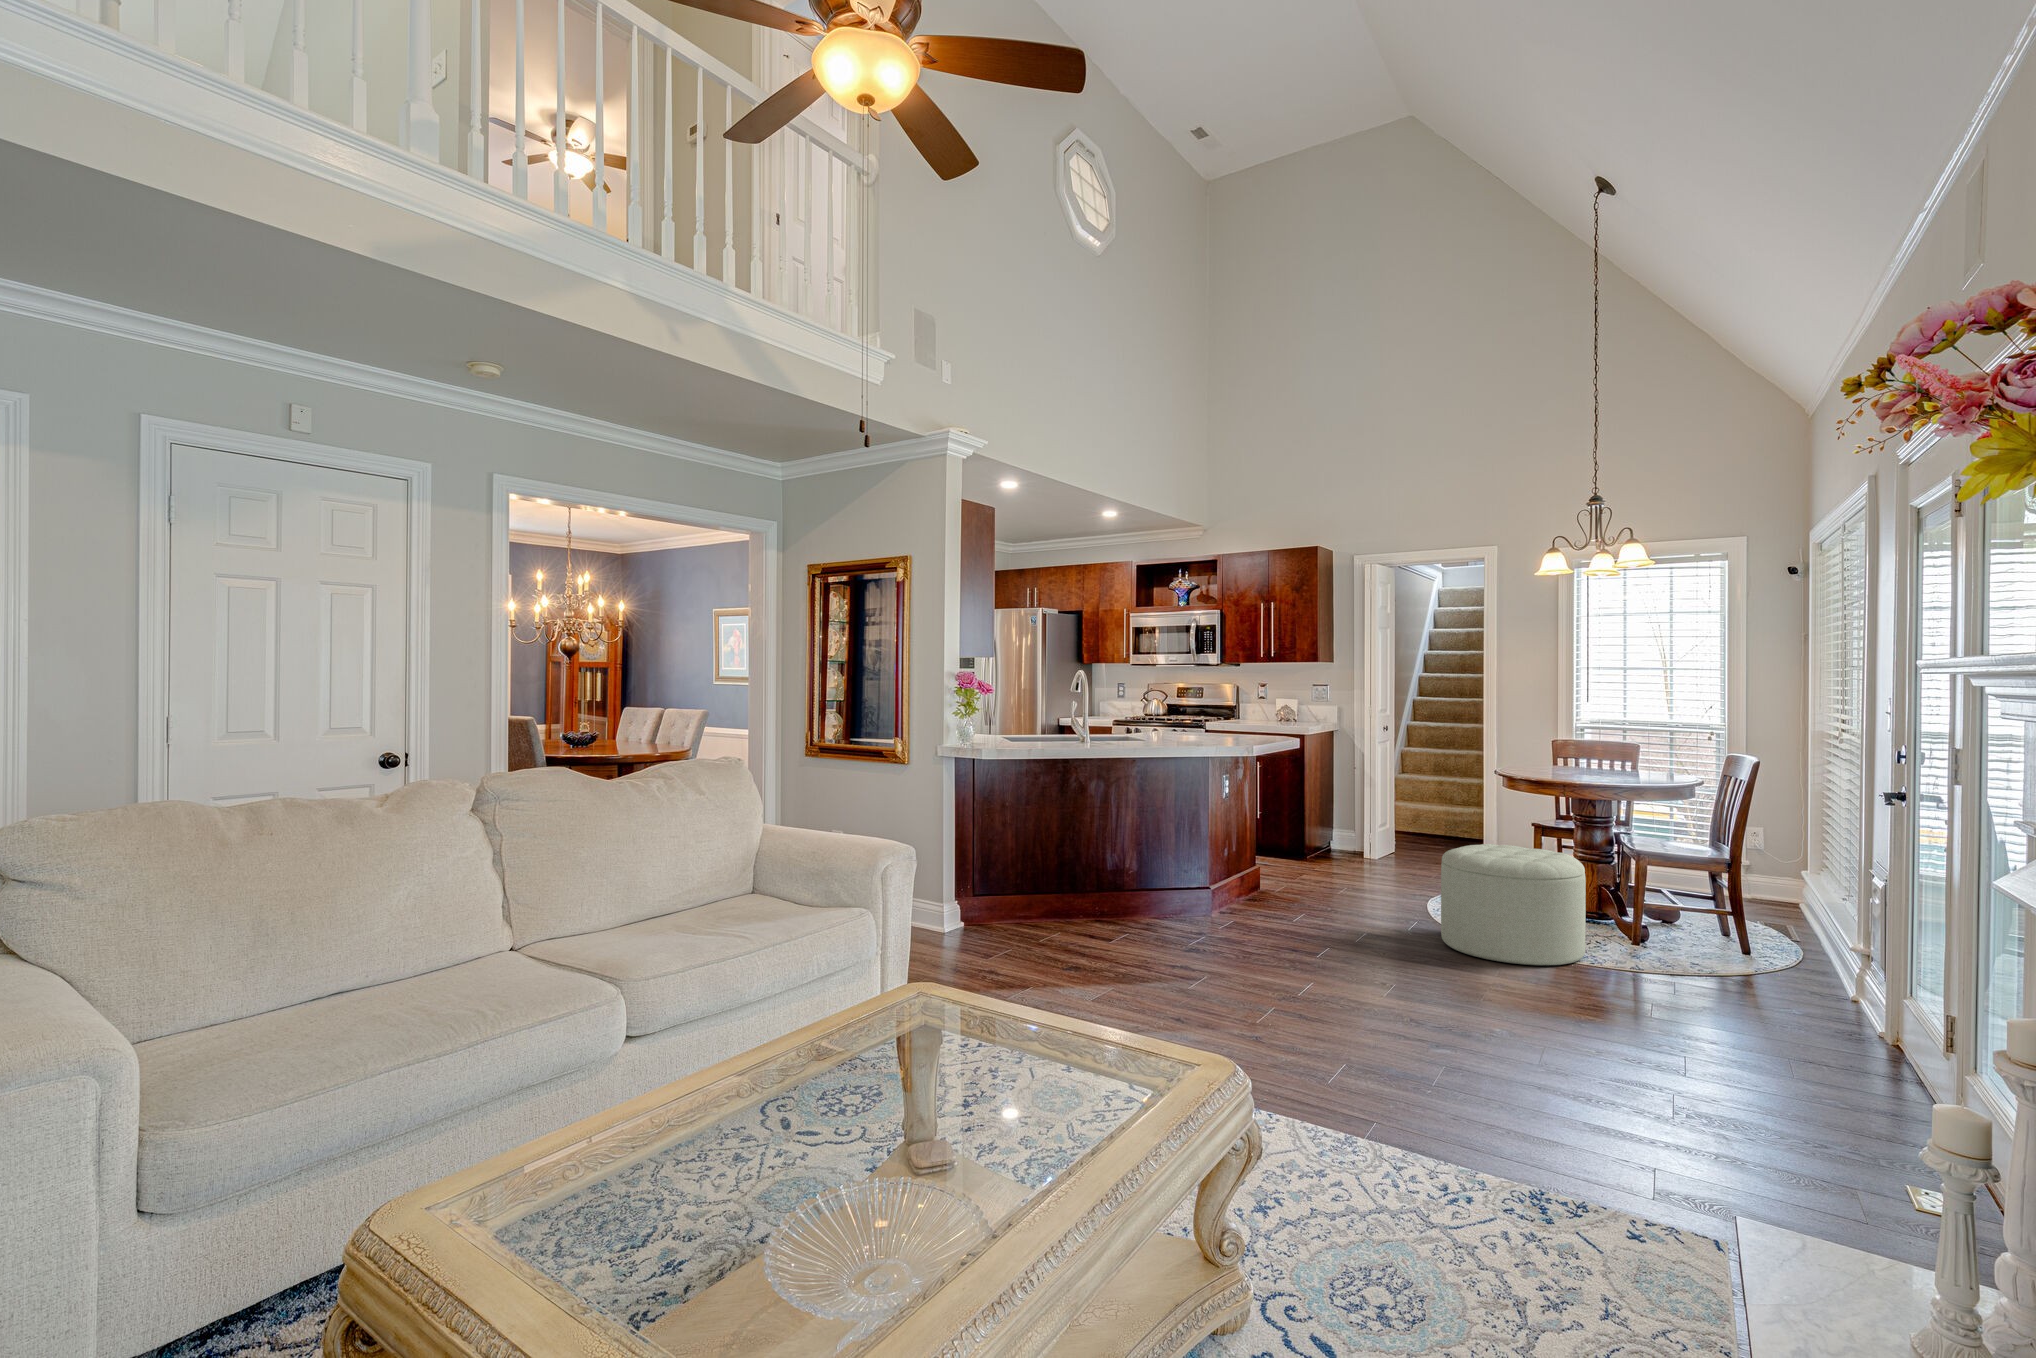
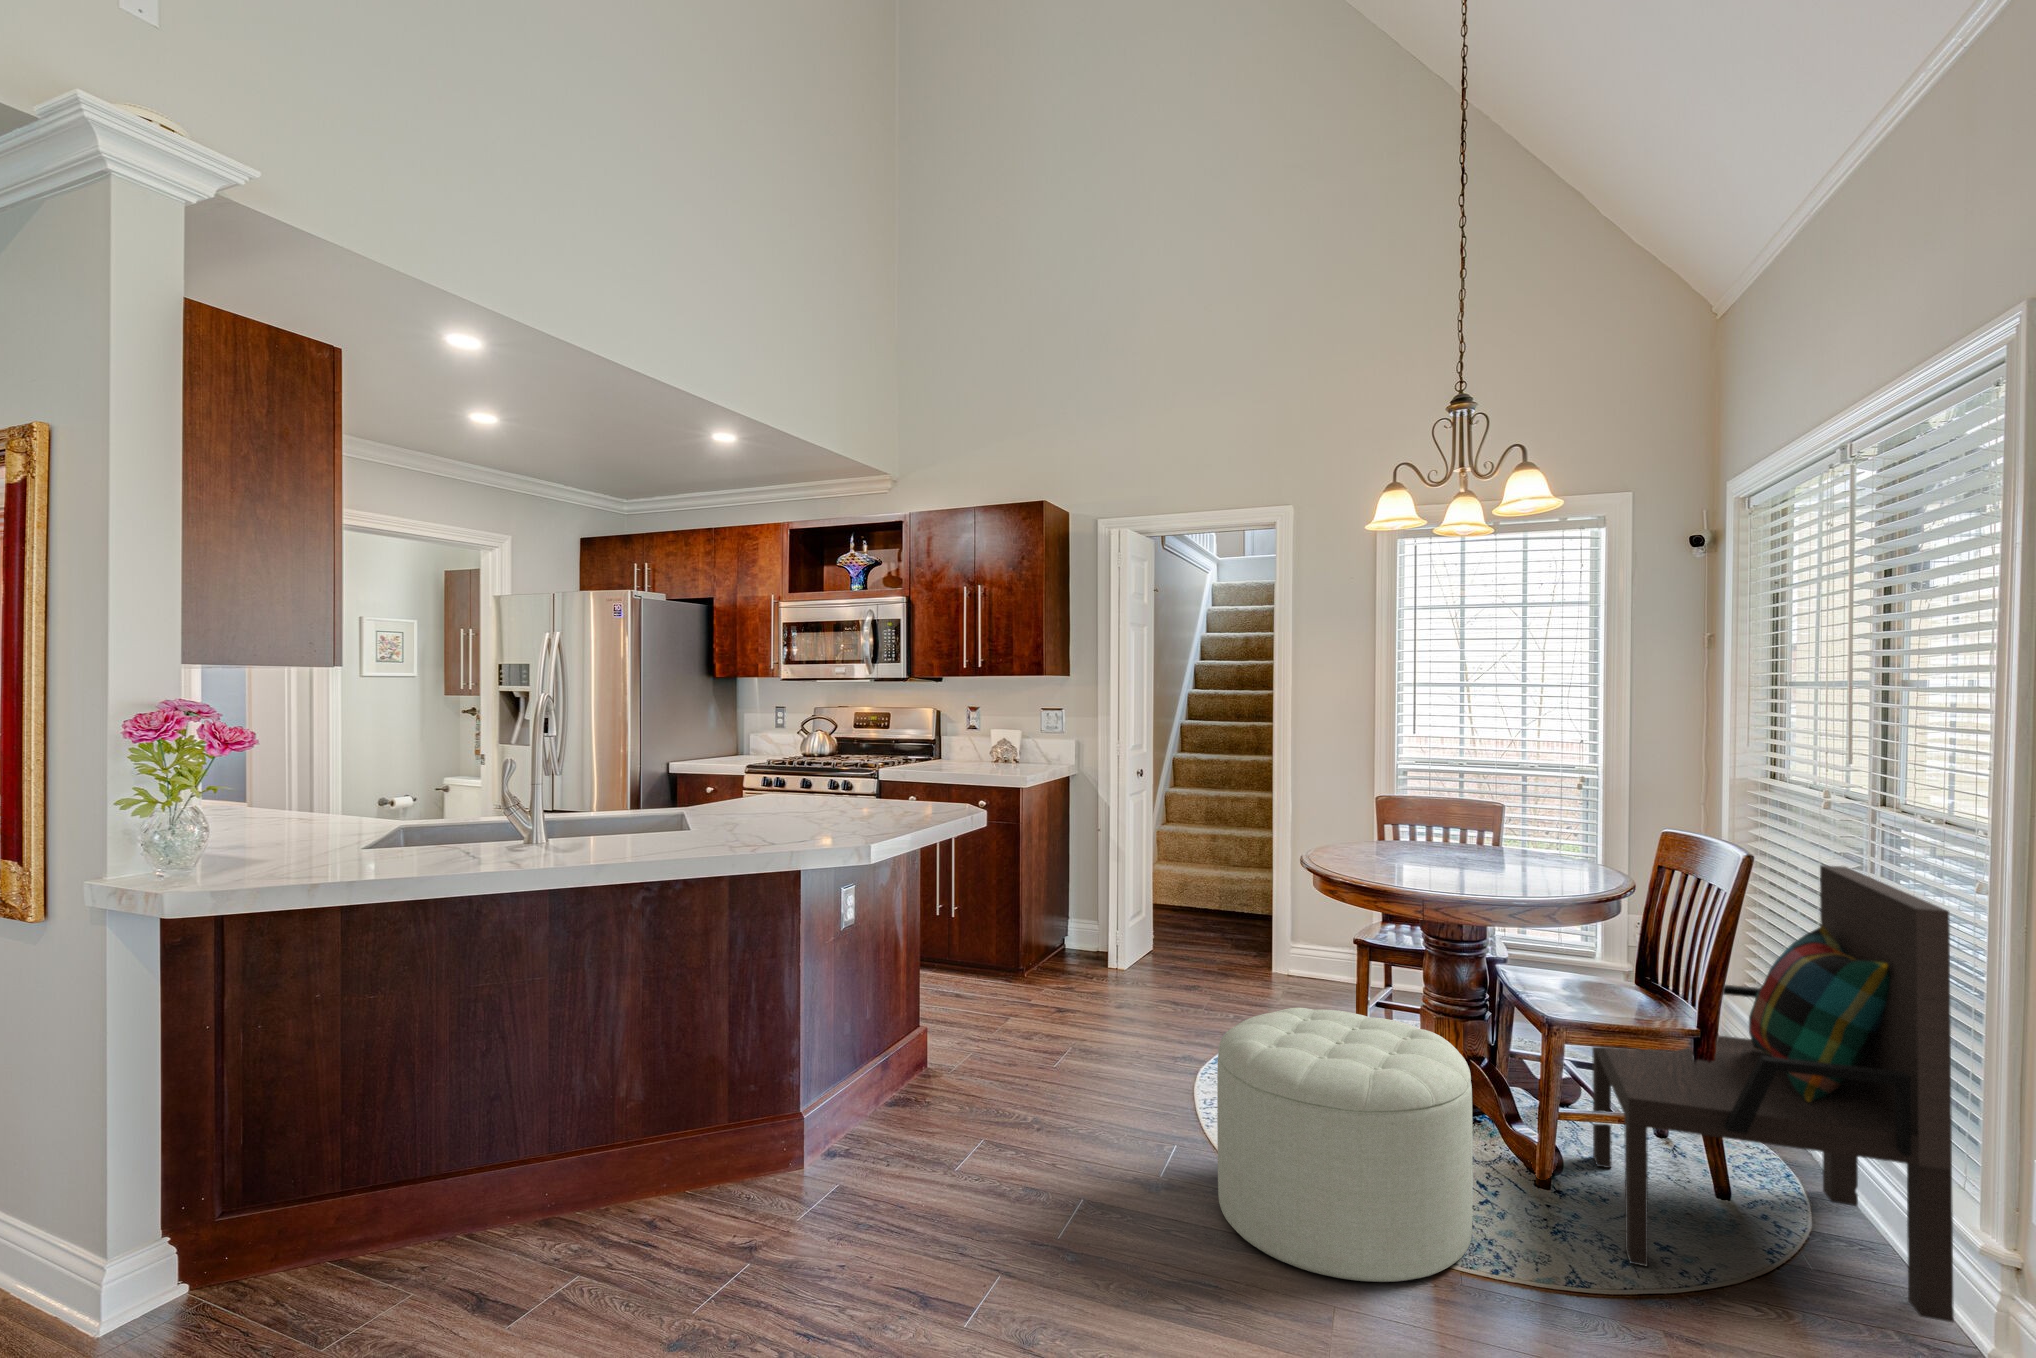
armchair: none [1674,770,1850,995] -> present [1592,865,1954,1322]

